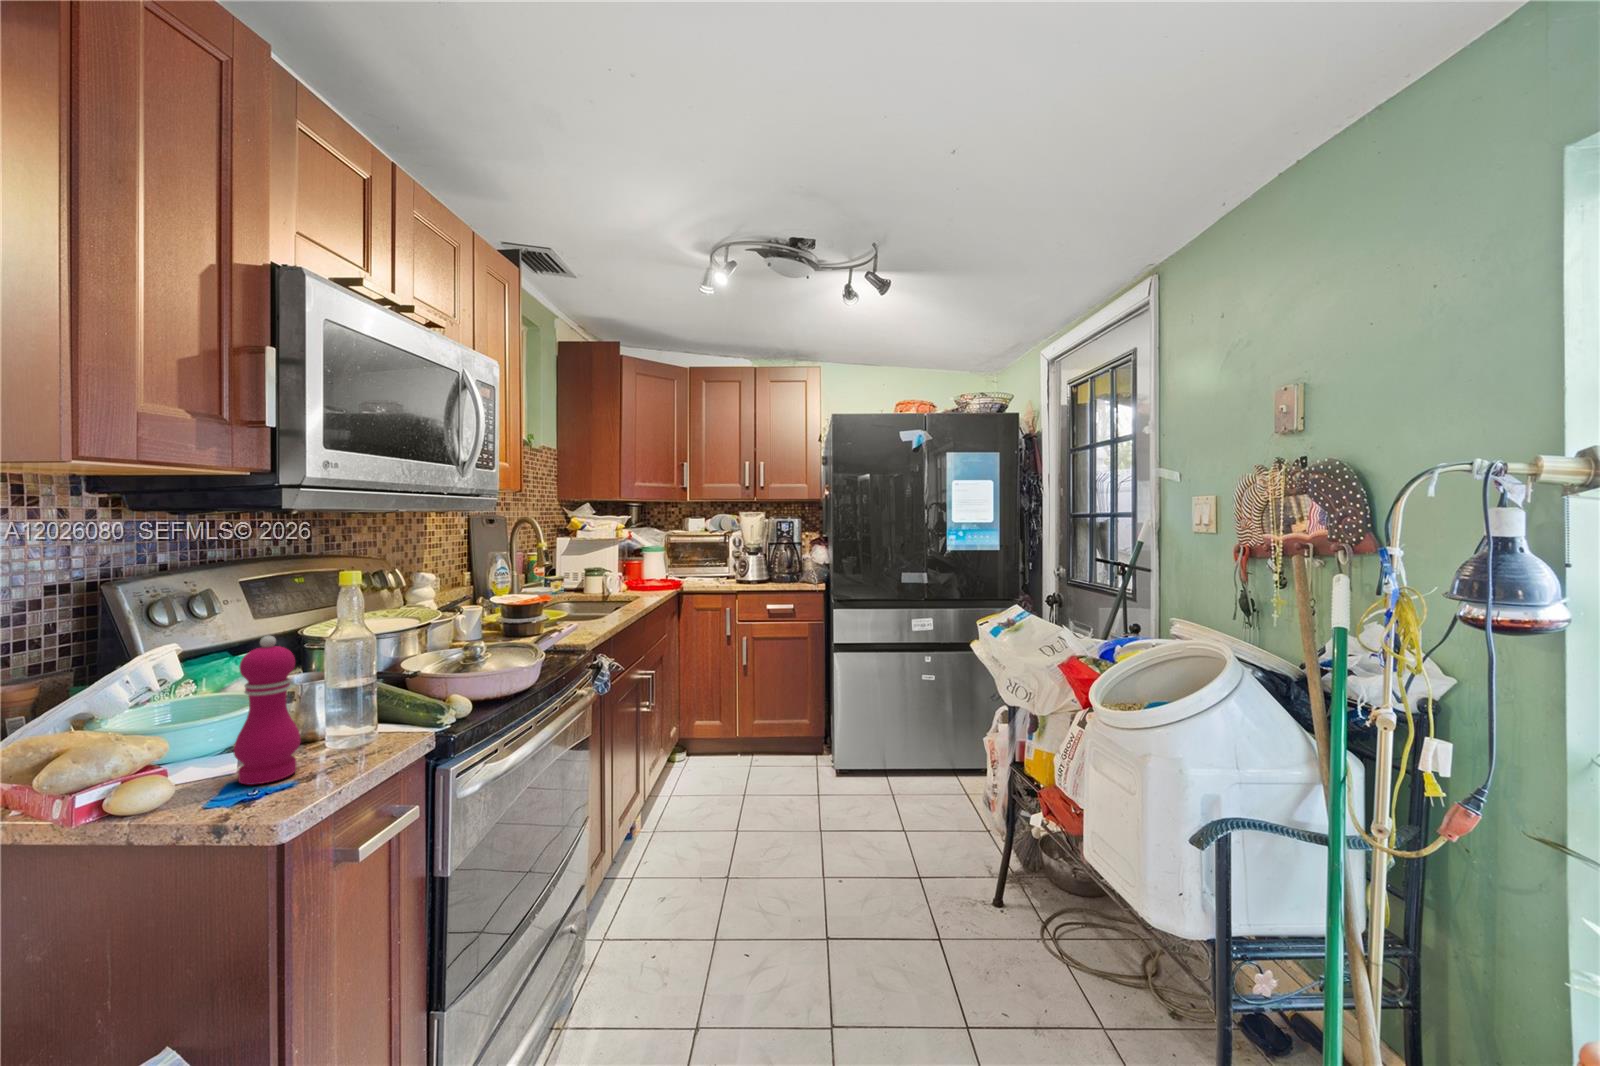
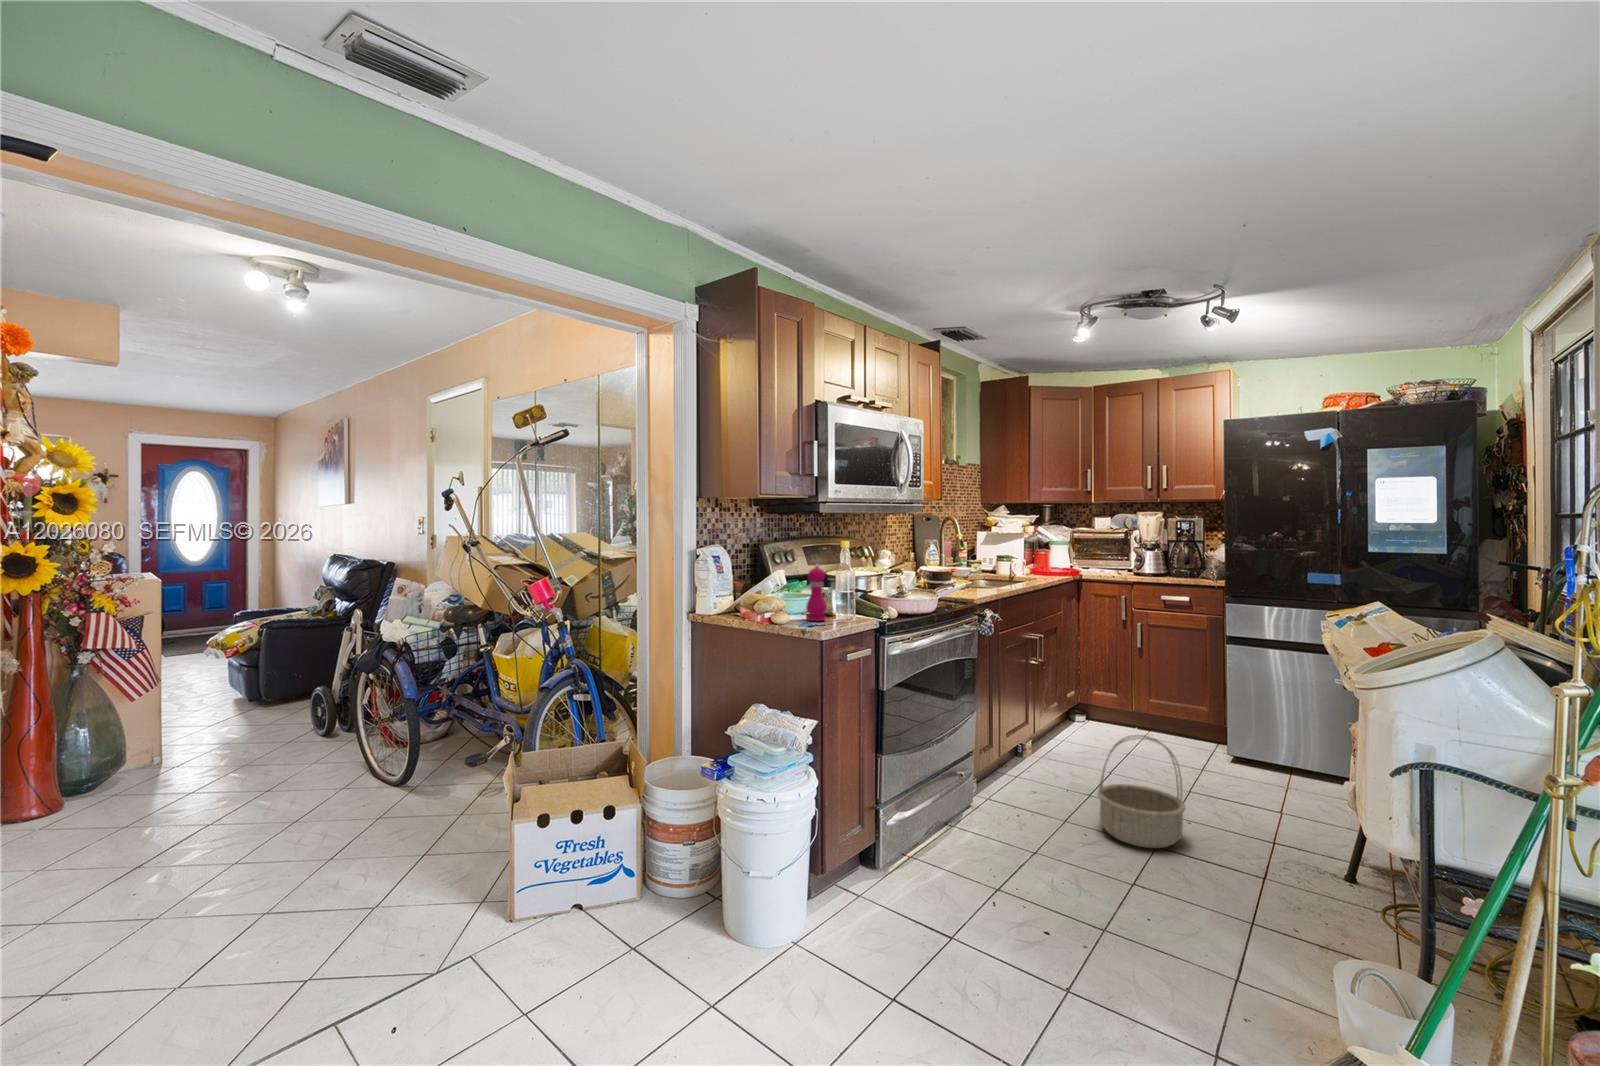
basket: none [768,796,865,947] -> present [1098,735,1186,848]

